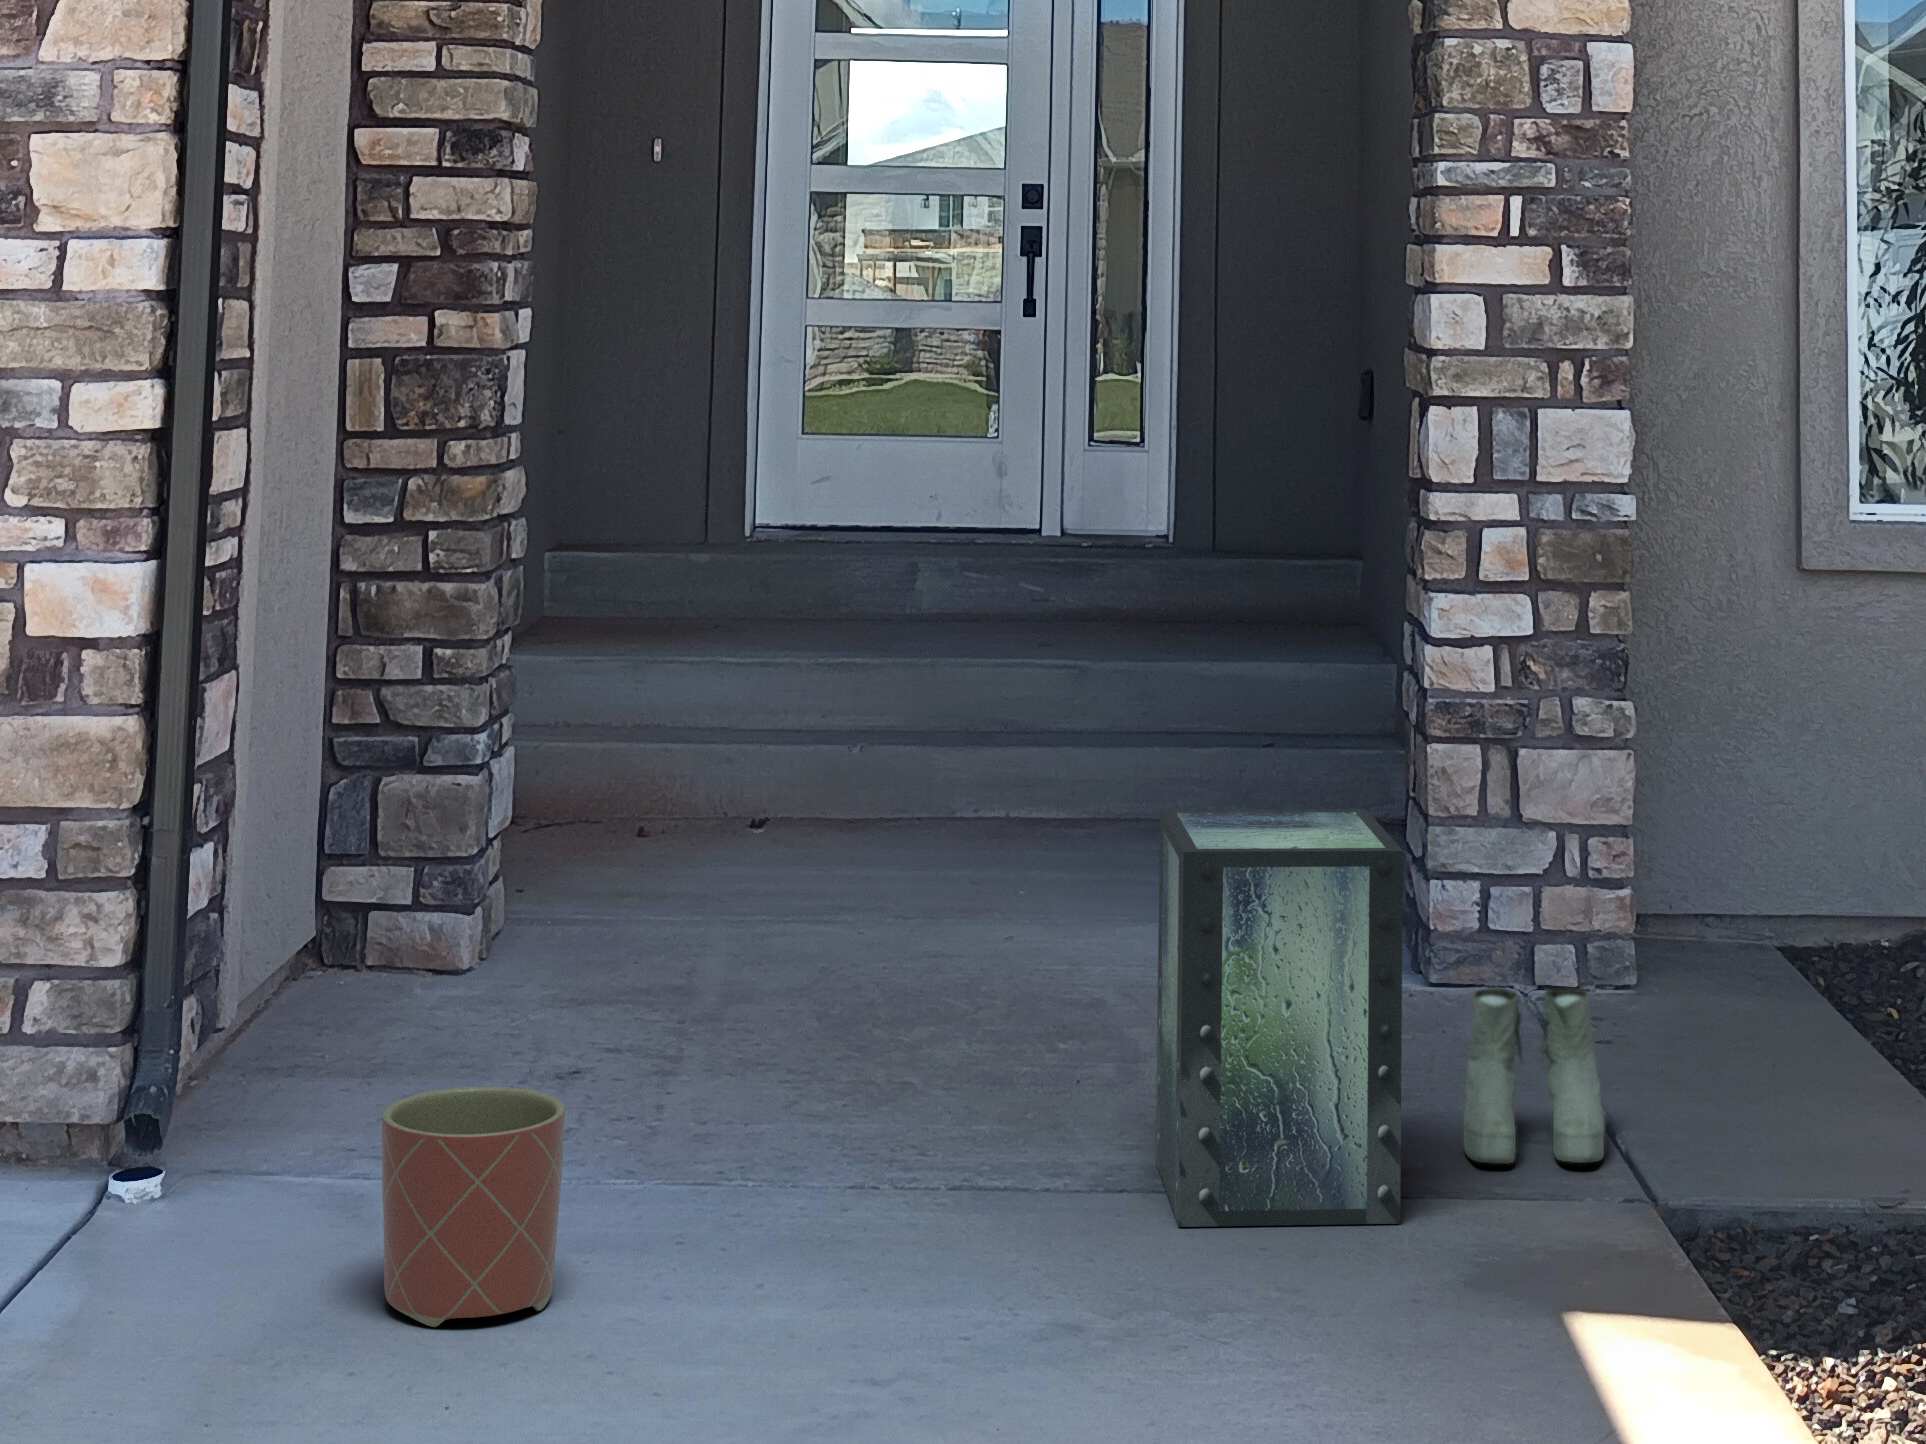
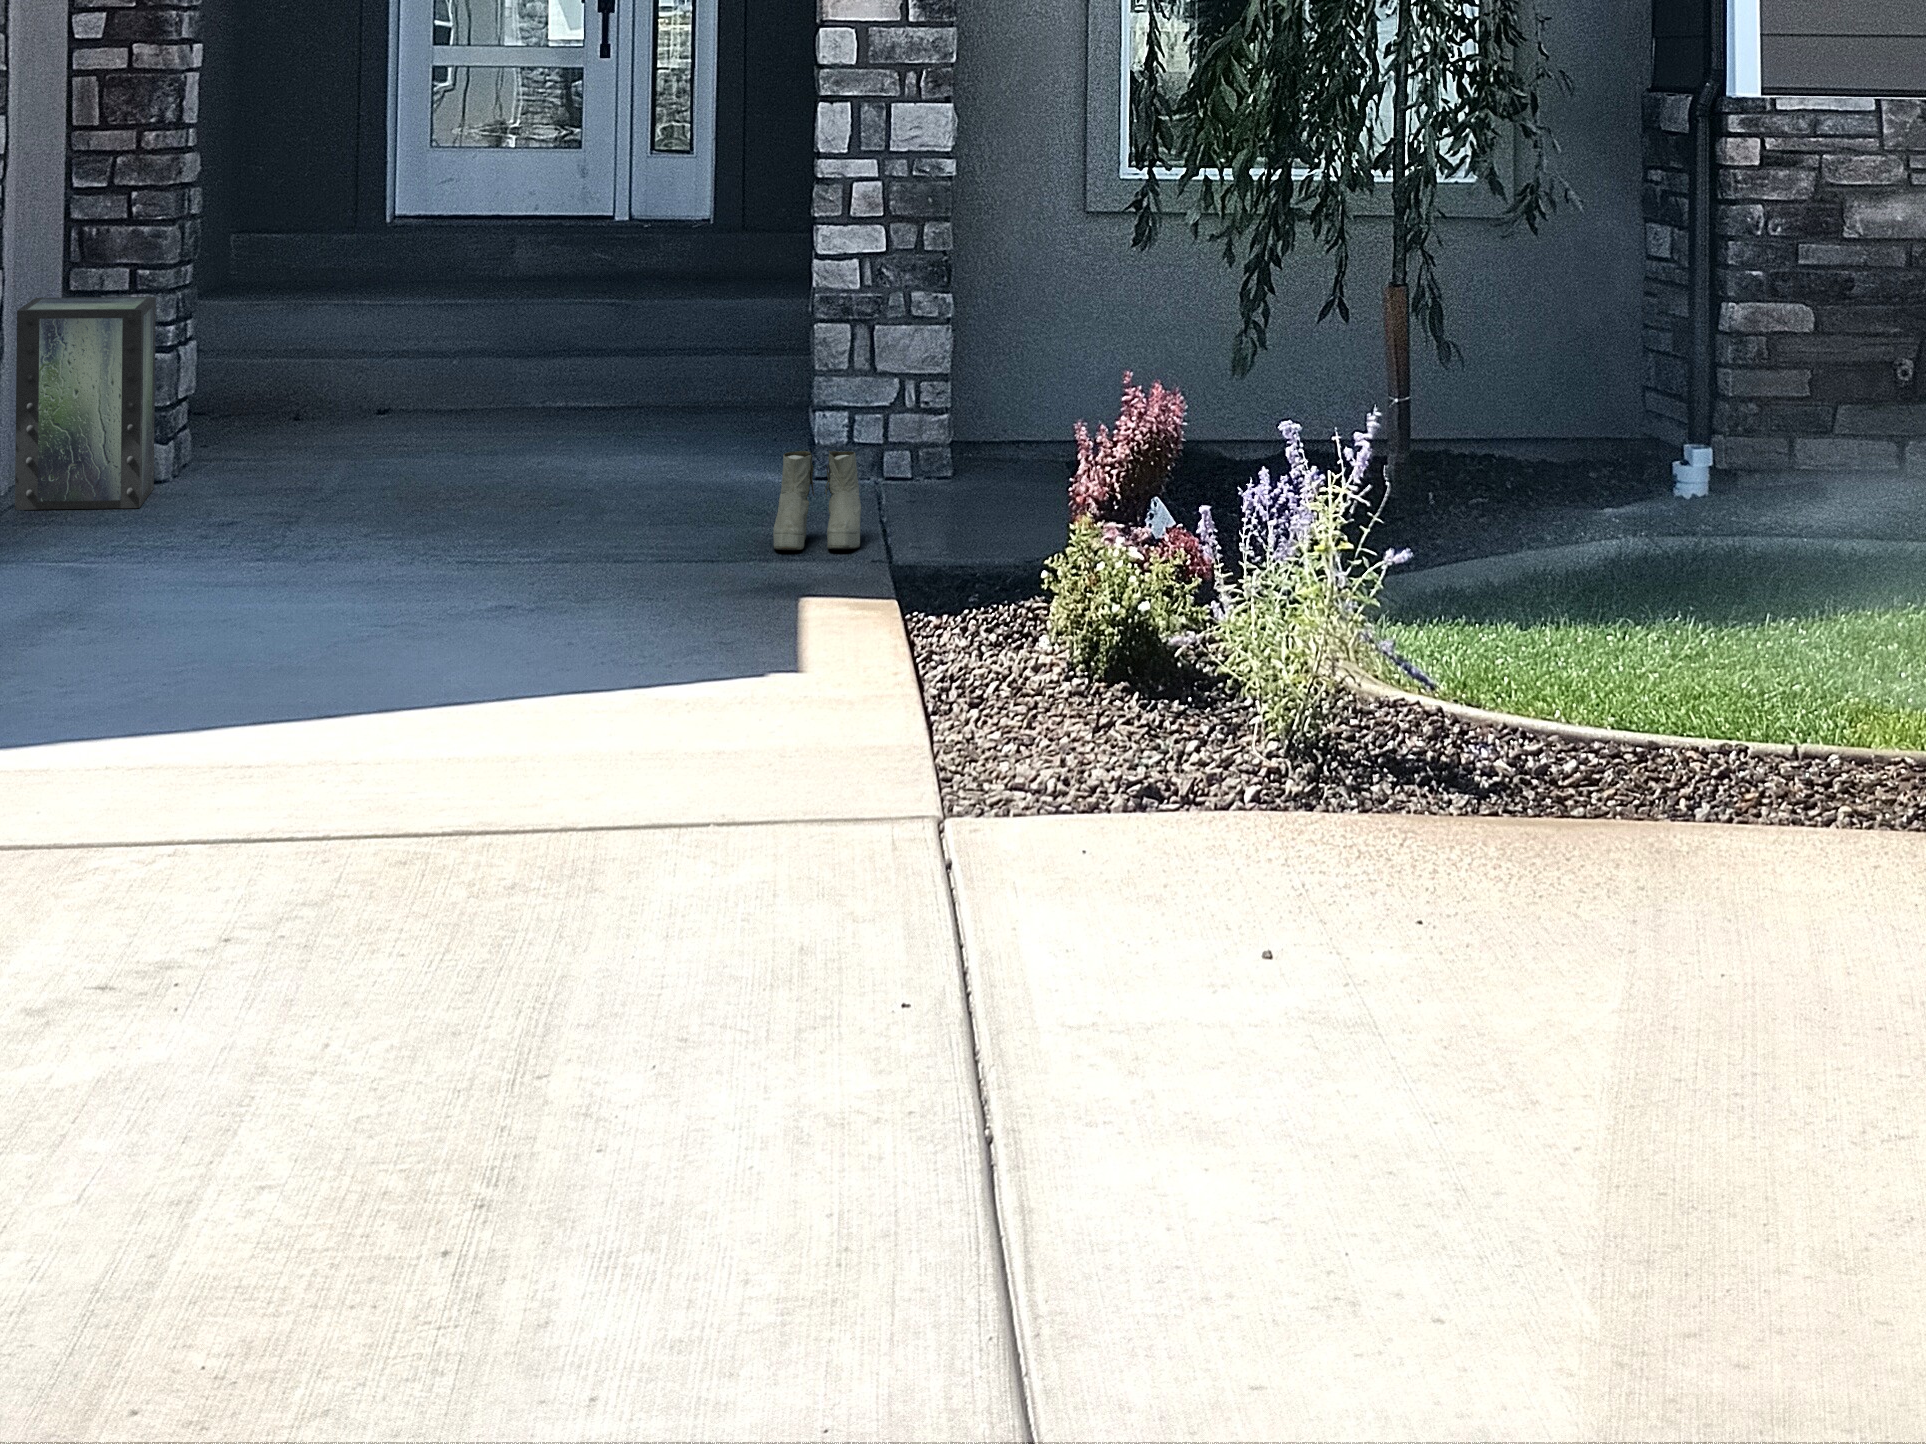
storage box: present [1156,809,1403,1227] -> present [15,297,156,510]
planter: present [382,1087,565,1327] -> none [95,489,204,614]

